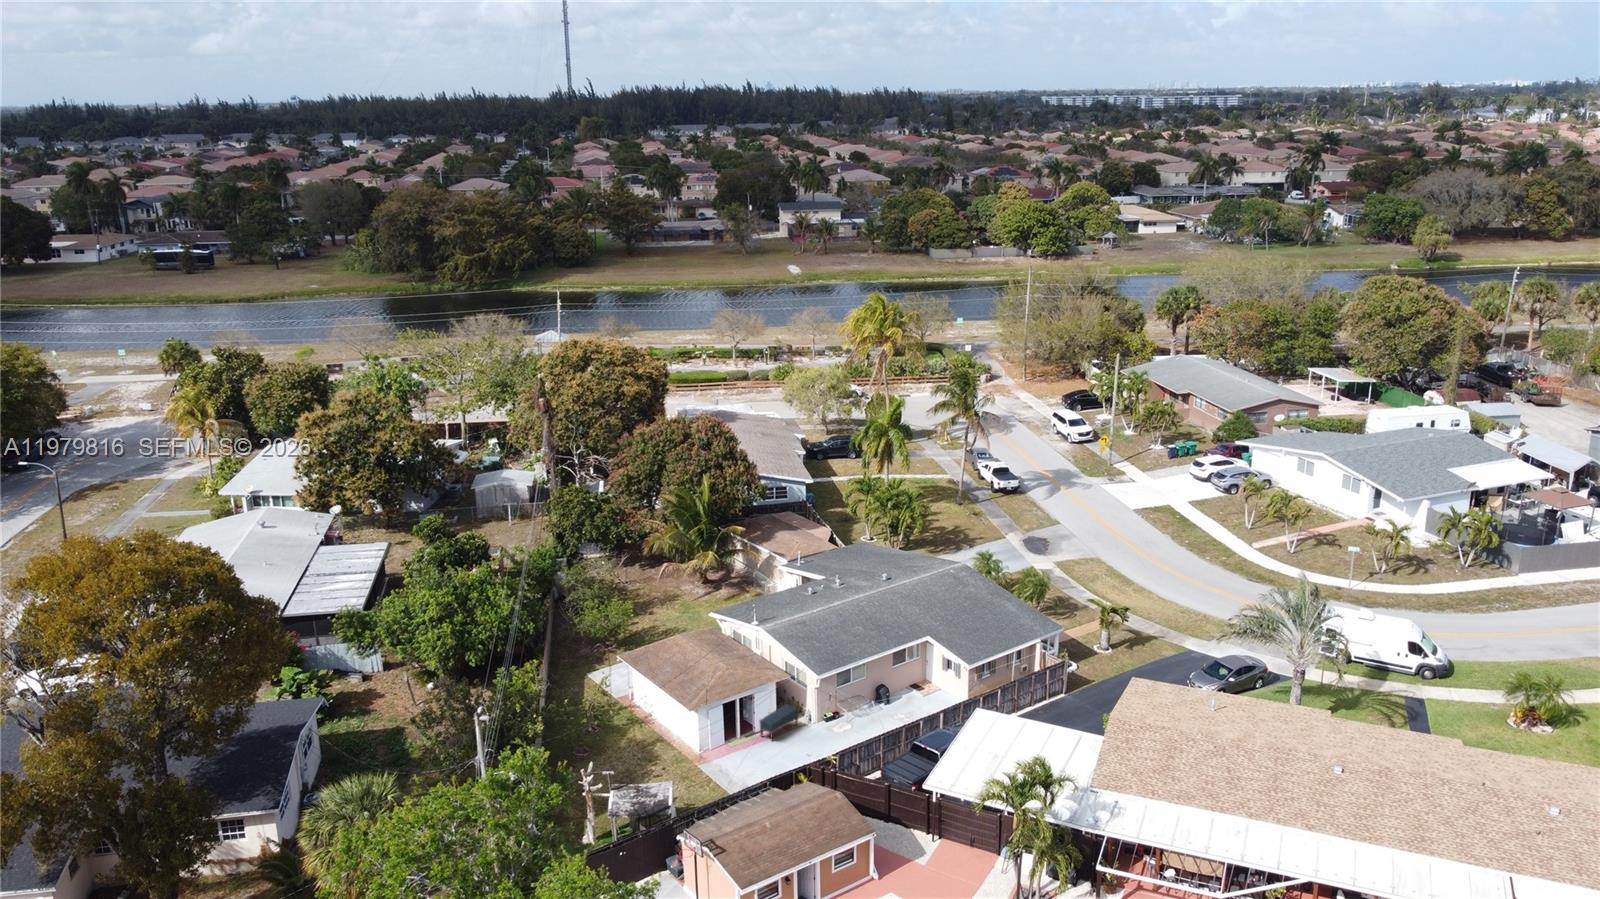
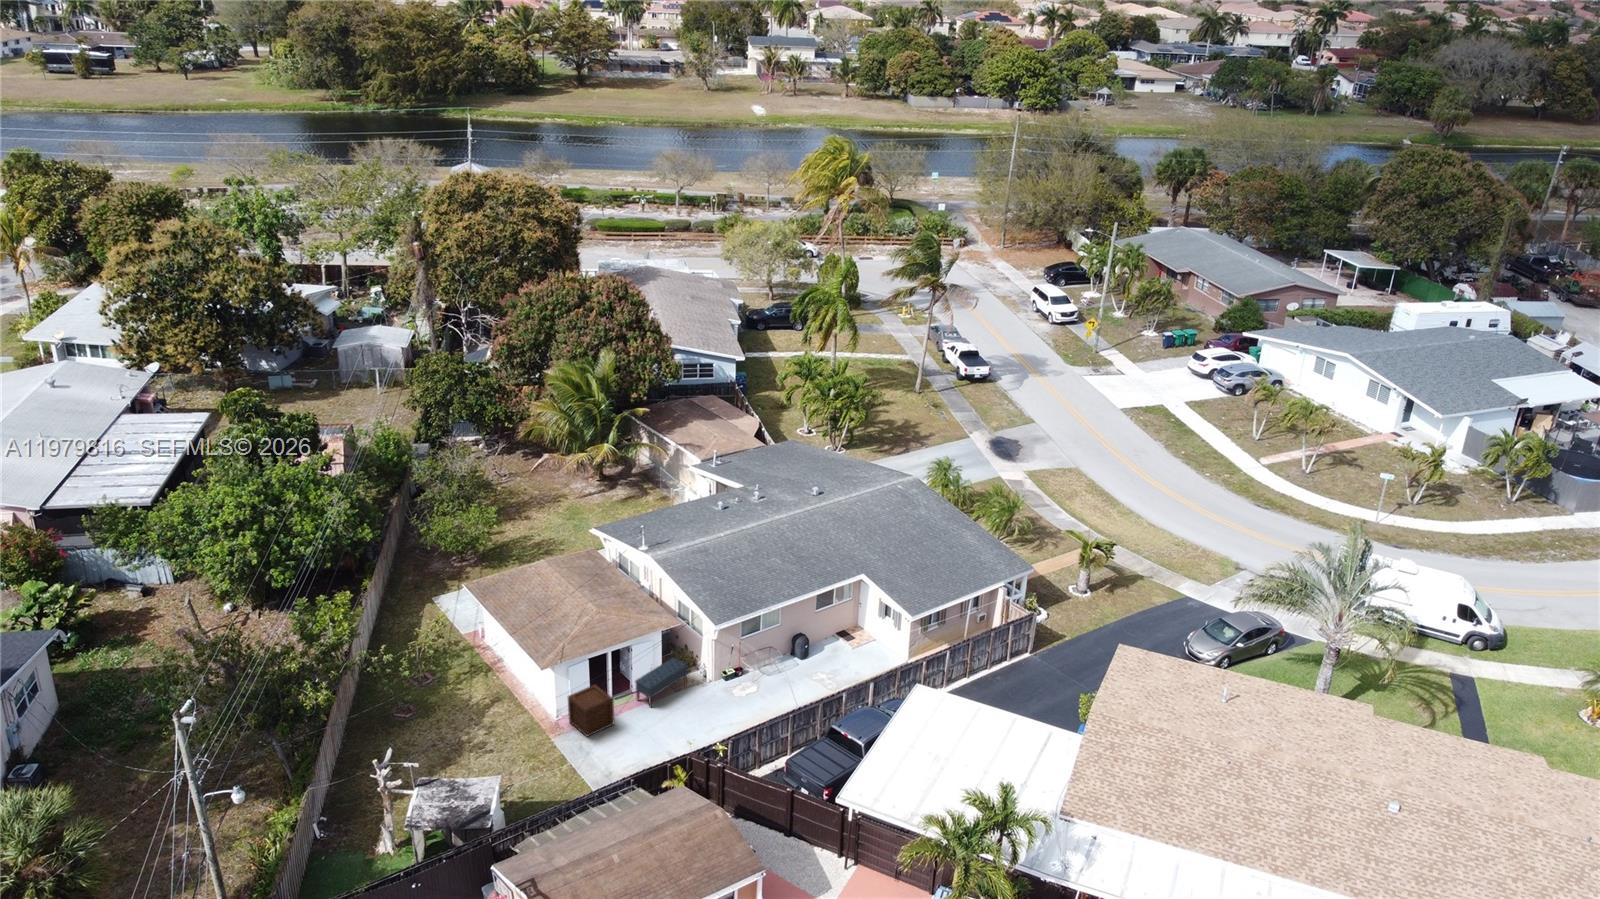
wooden crate: none [711,723,746,762] -> present [568,685,614,737]

